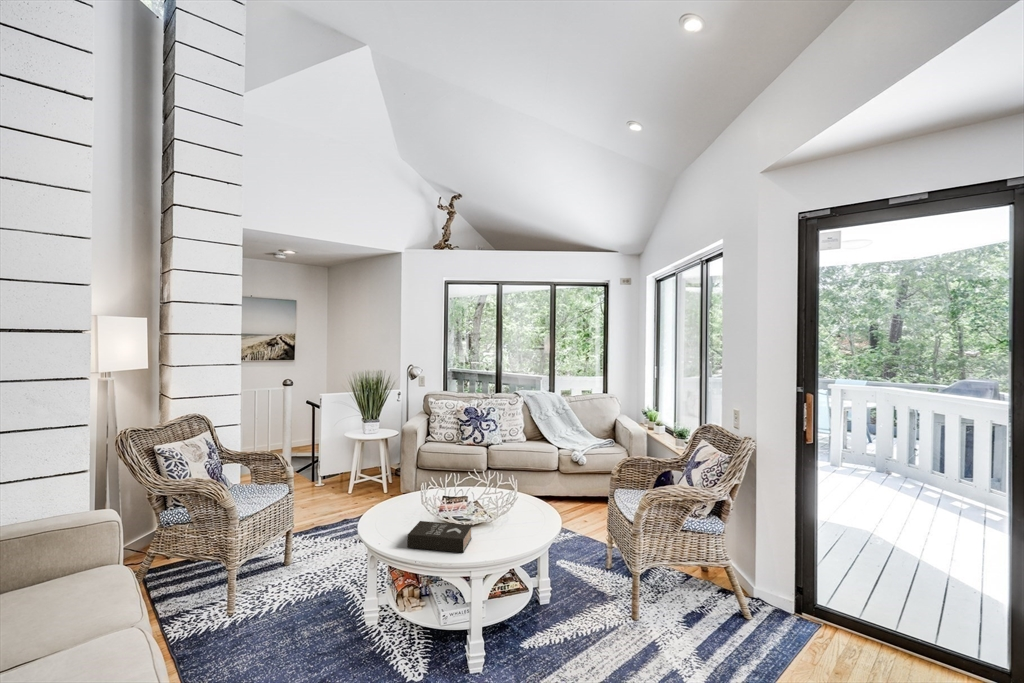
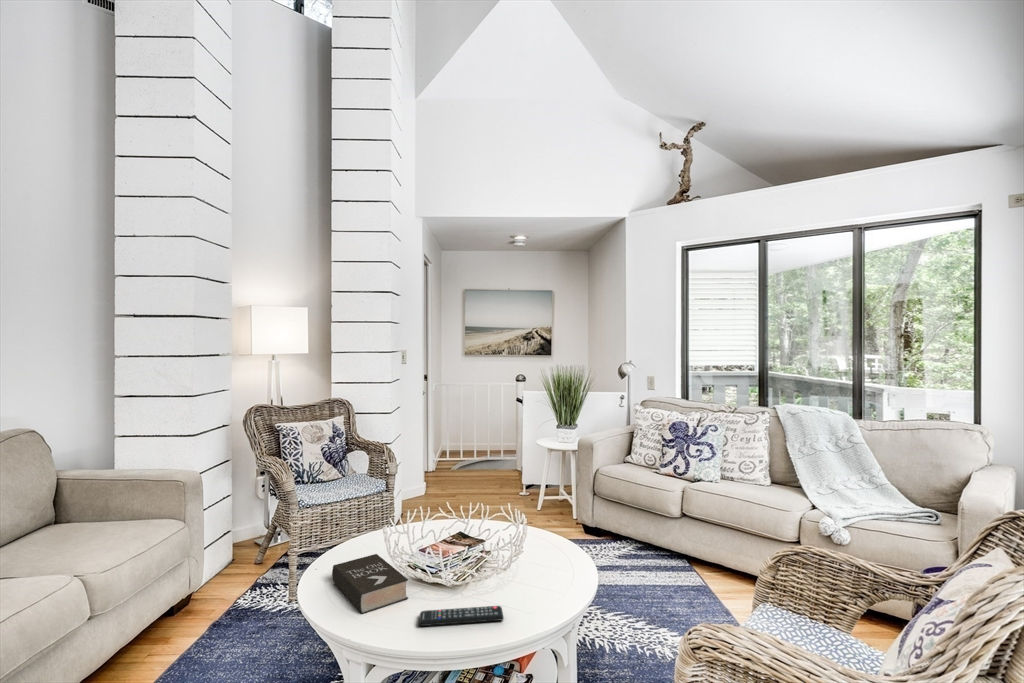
remote control: none [498,523,540,545] -> present [419,606,503,626]

